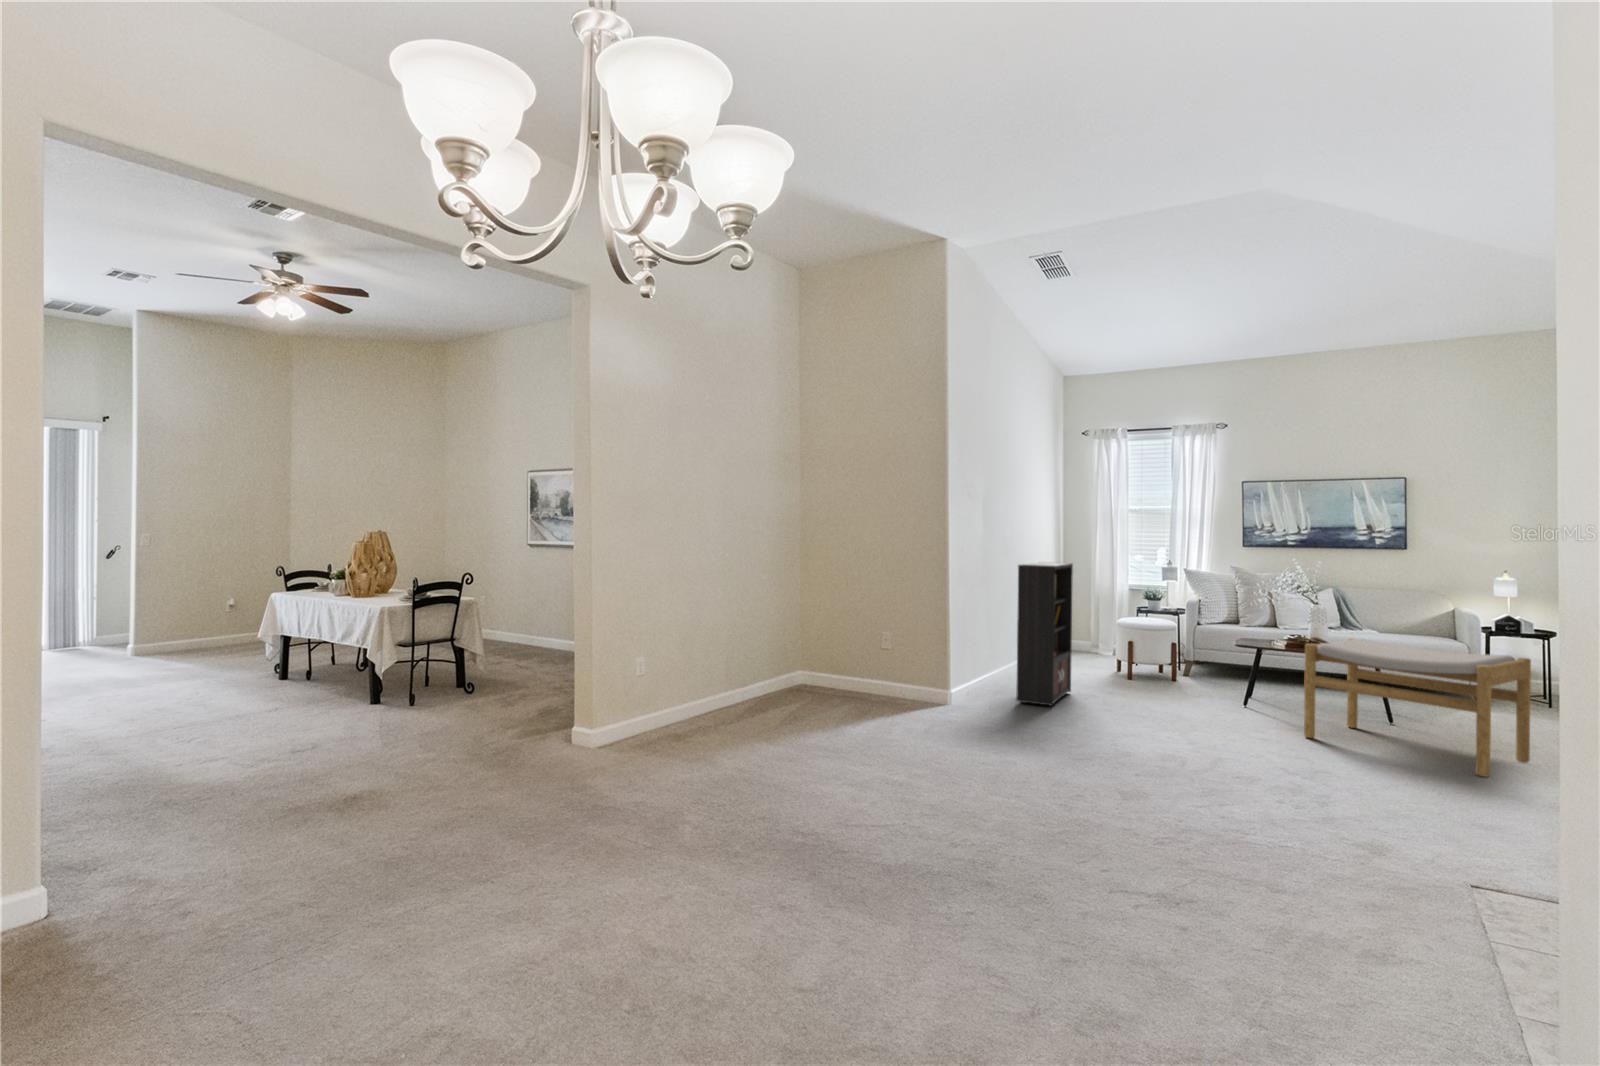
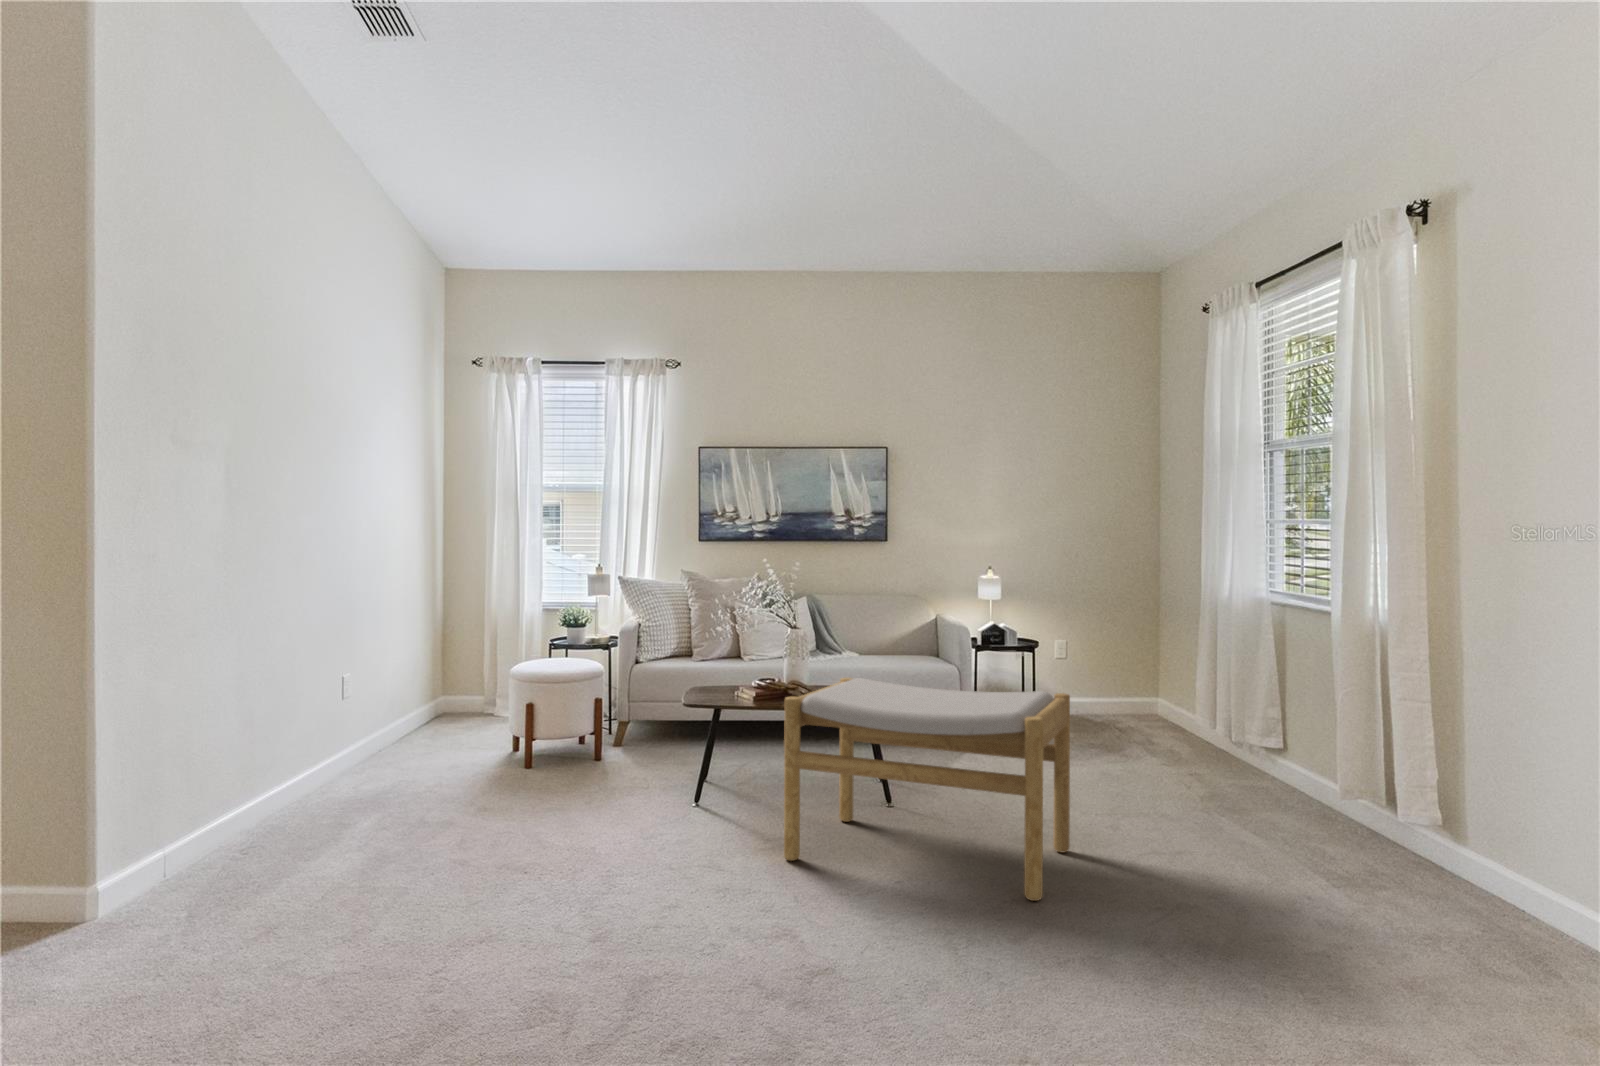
bookcase: present [1016,562,1073,706] -> none [264,569,406,869]

